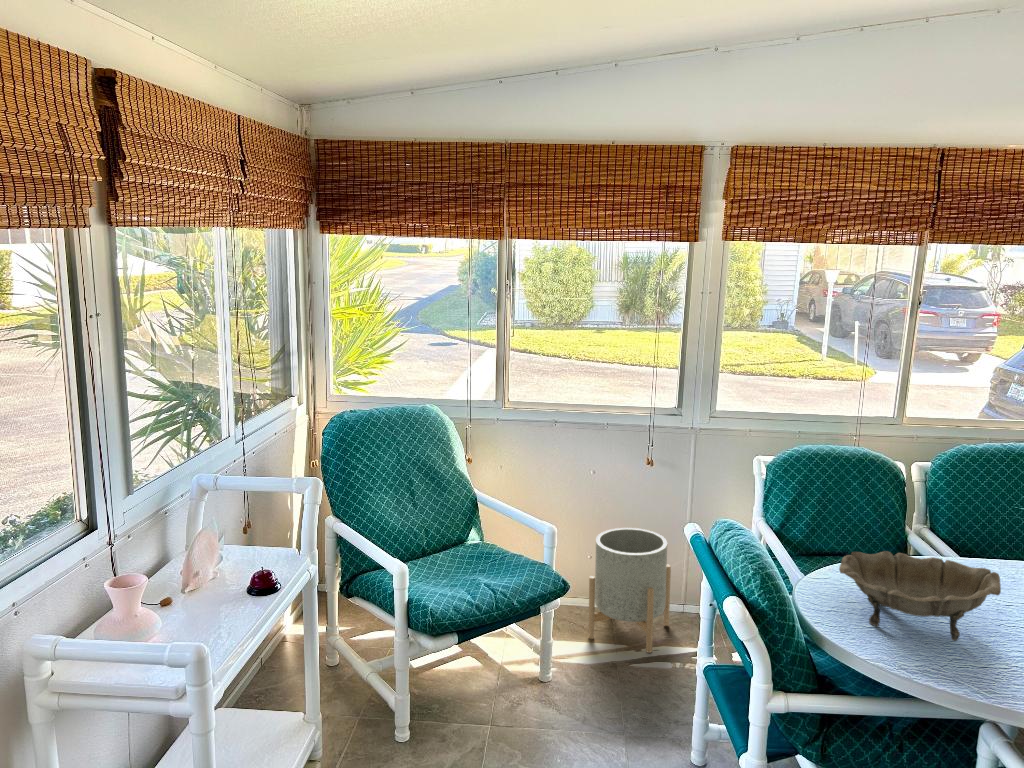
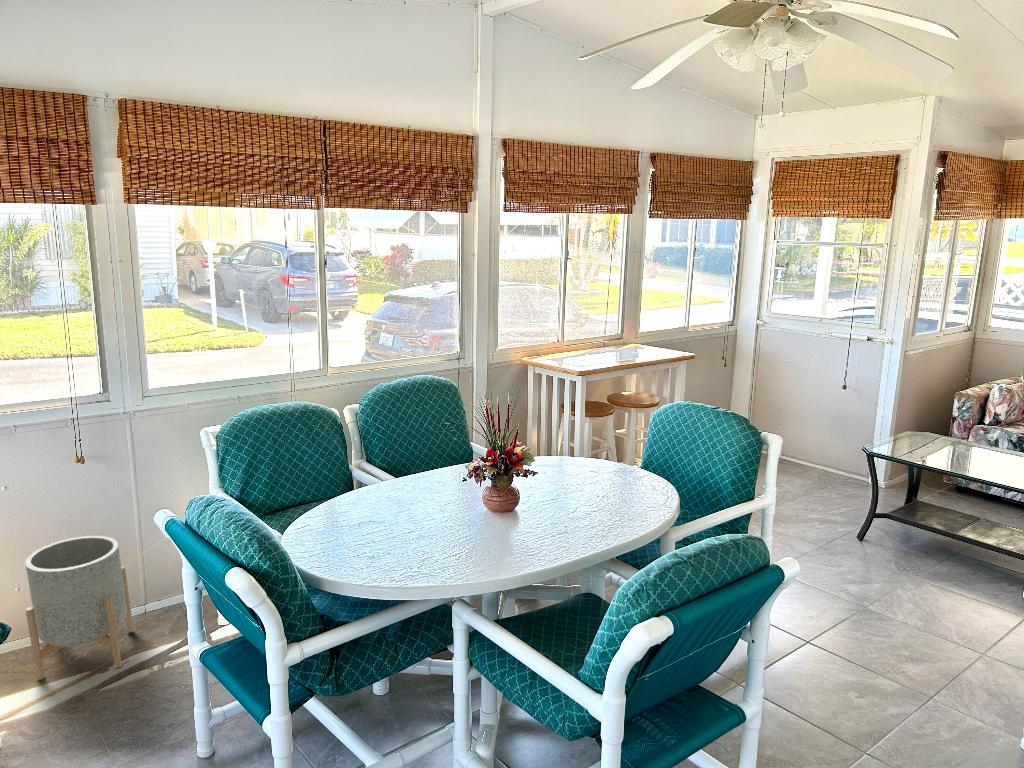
decorative bowl: present [839,551,1001,641] -> none [318,479,447,556]

